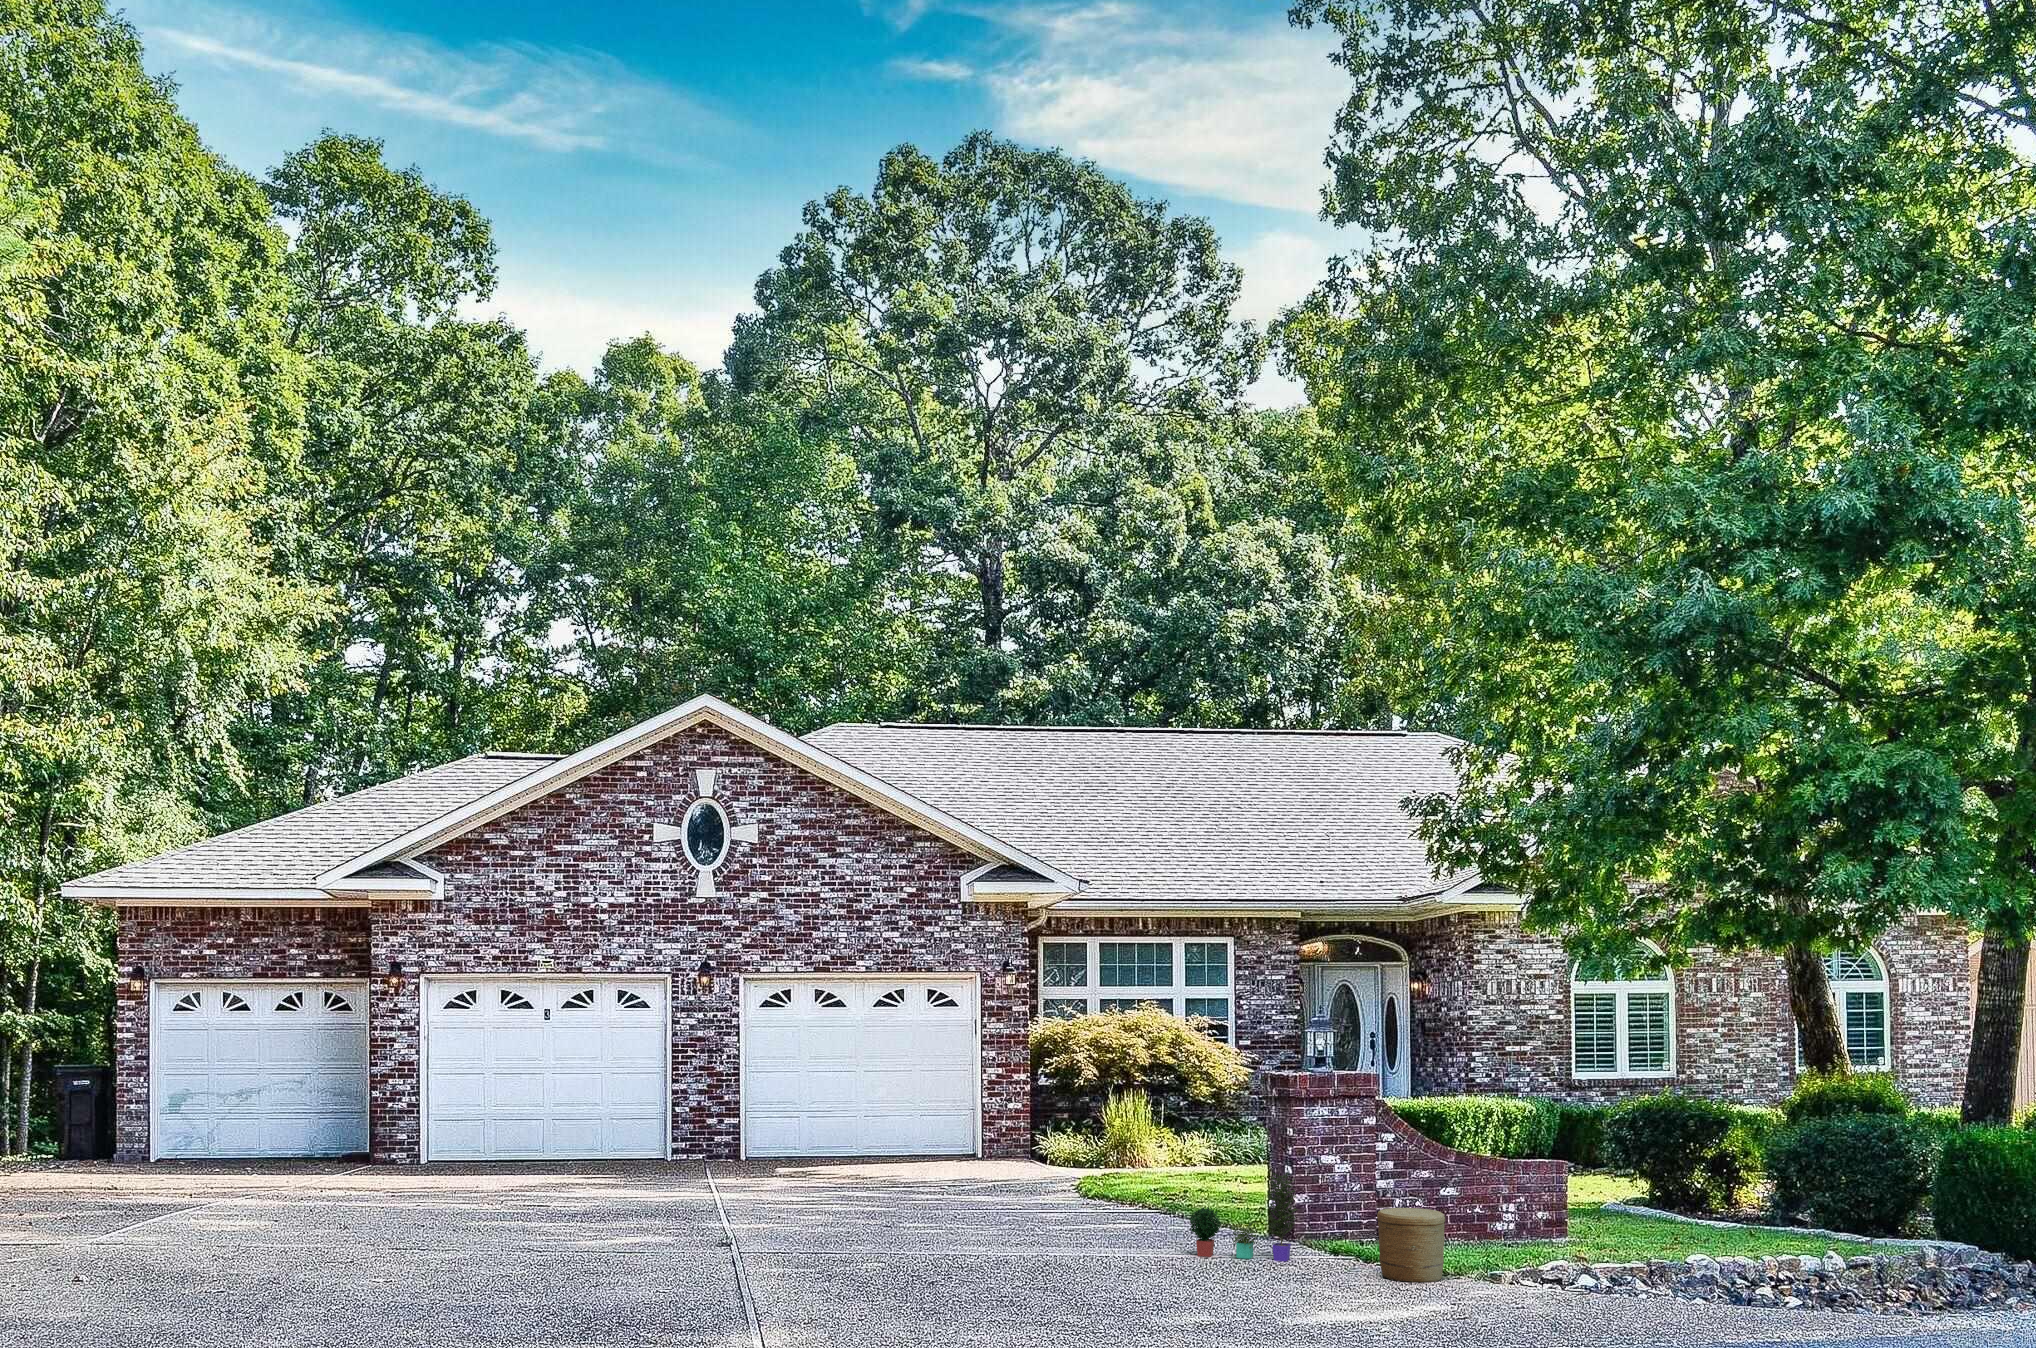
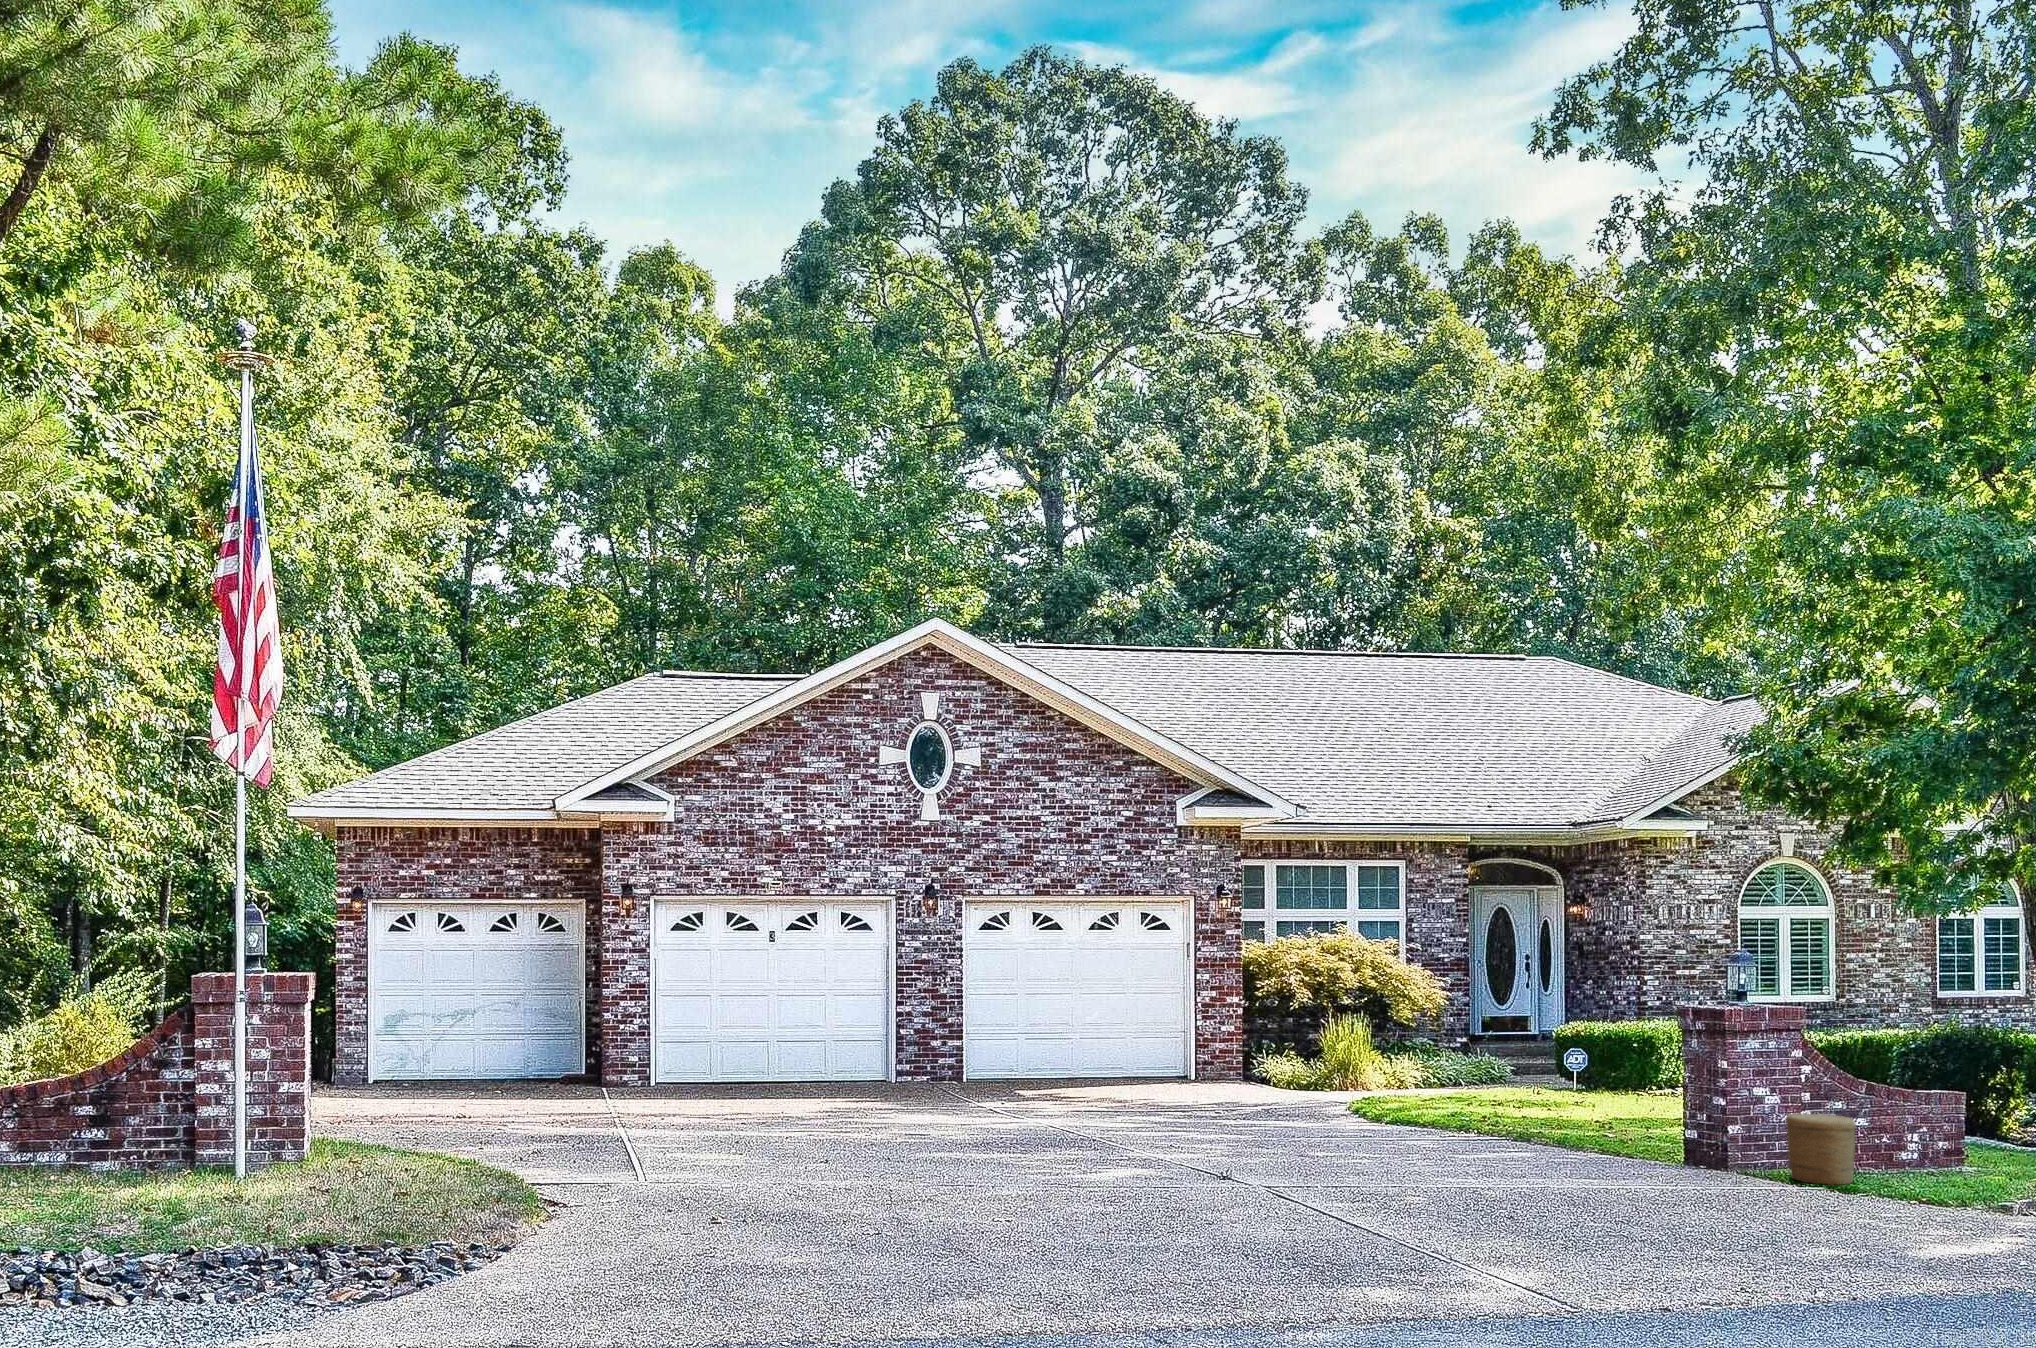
potted plant: present [1189,1173,1297,1261] -> none [1572,1081,1686,1167]

